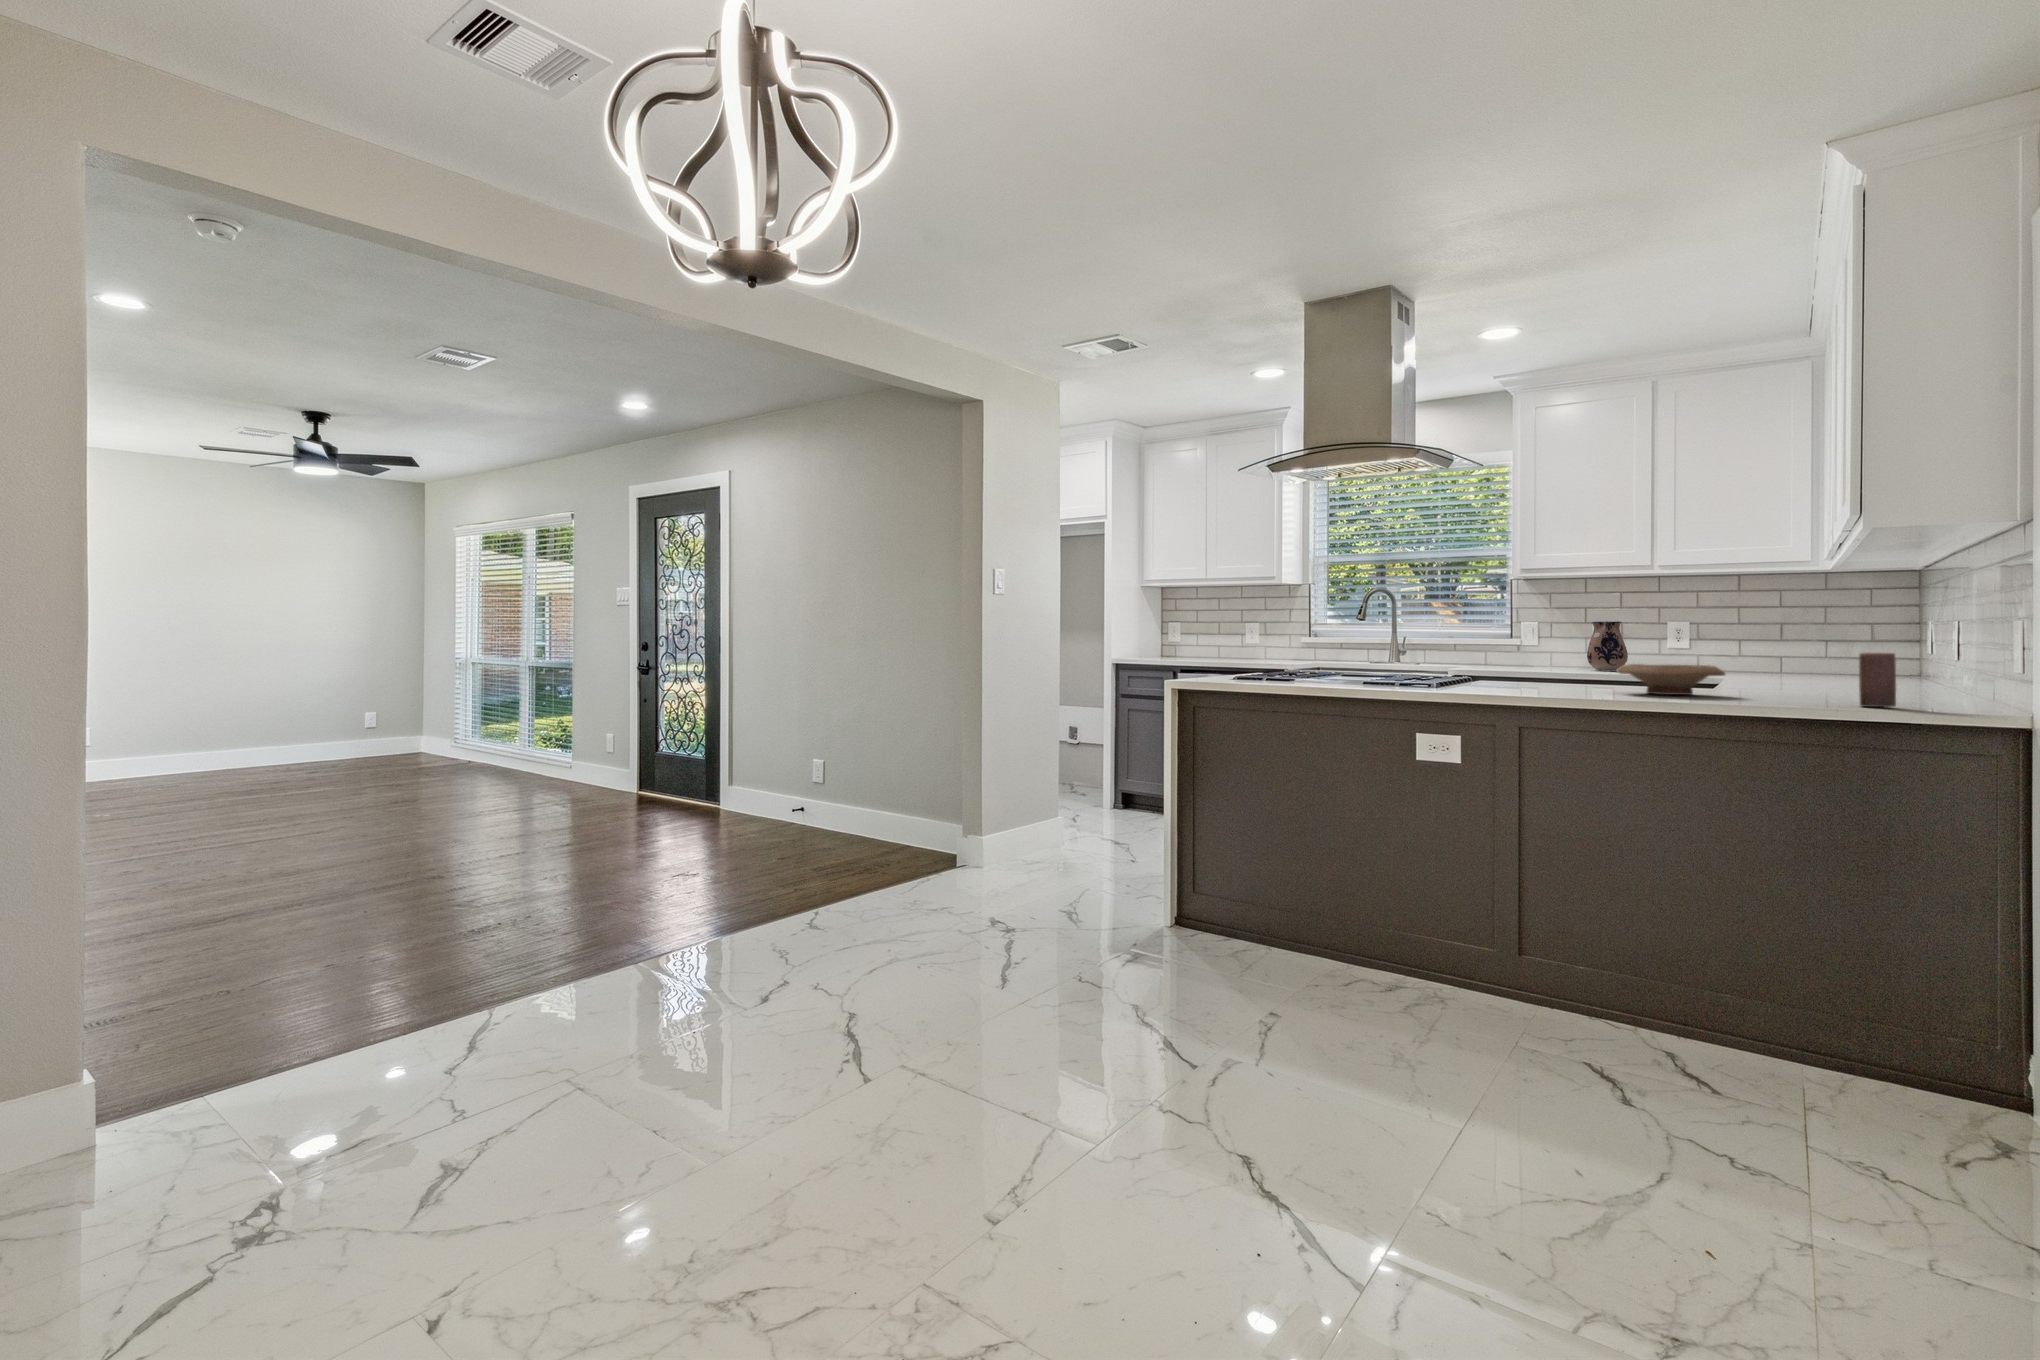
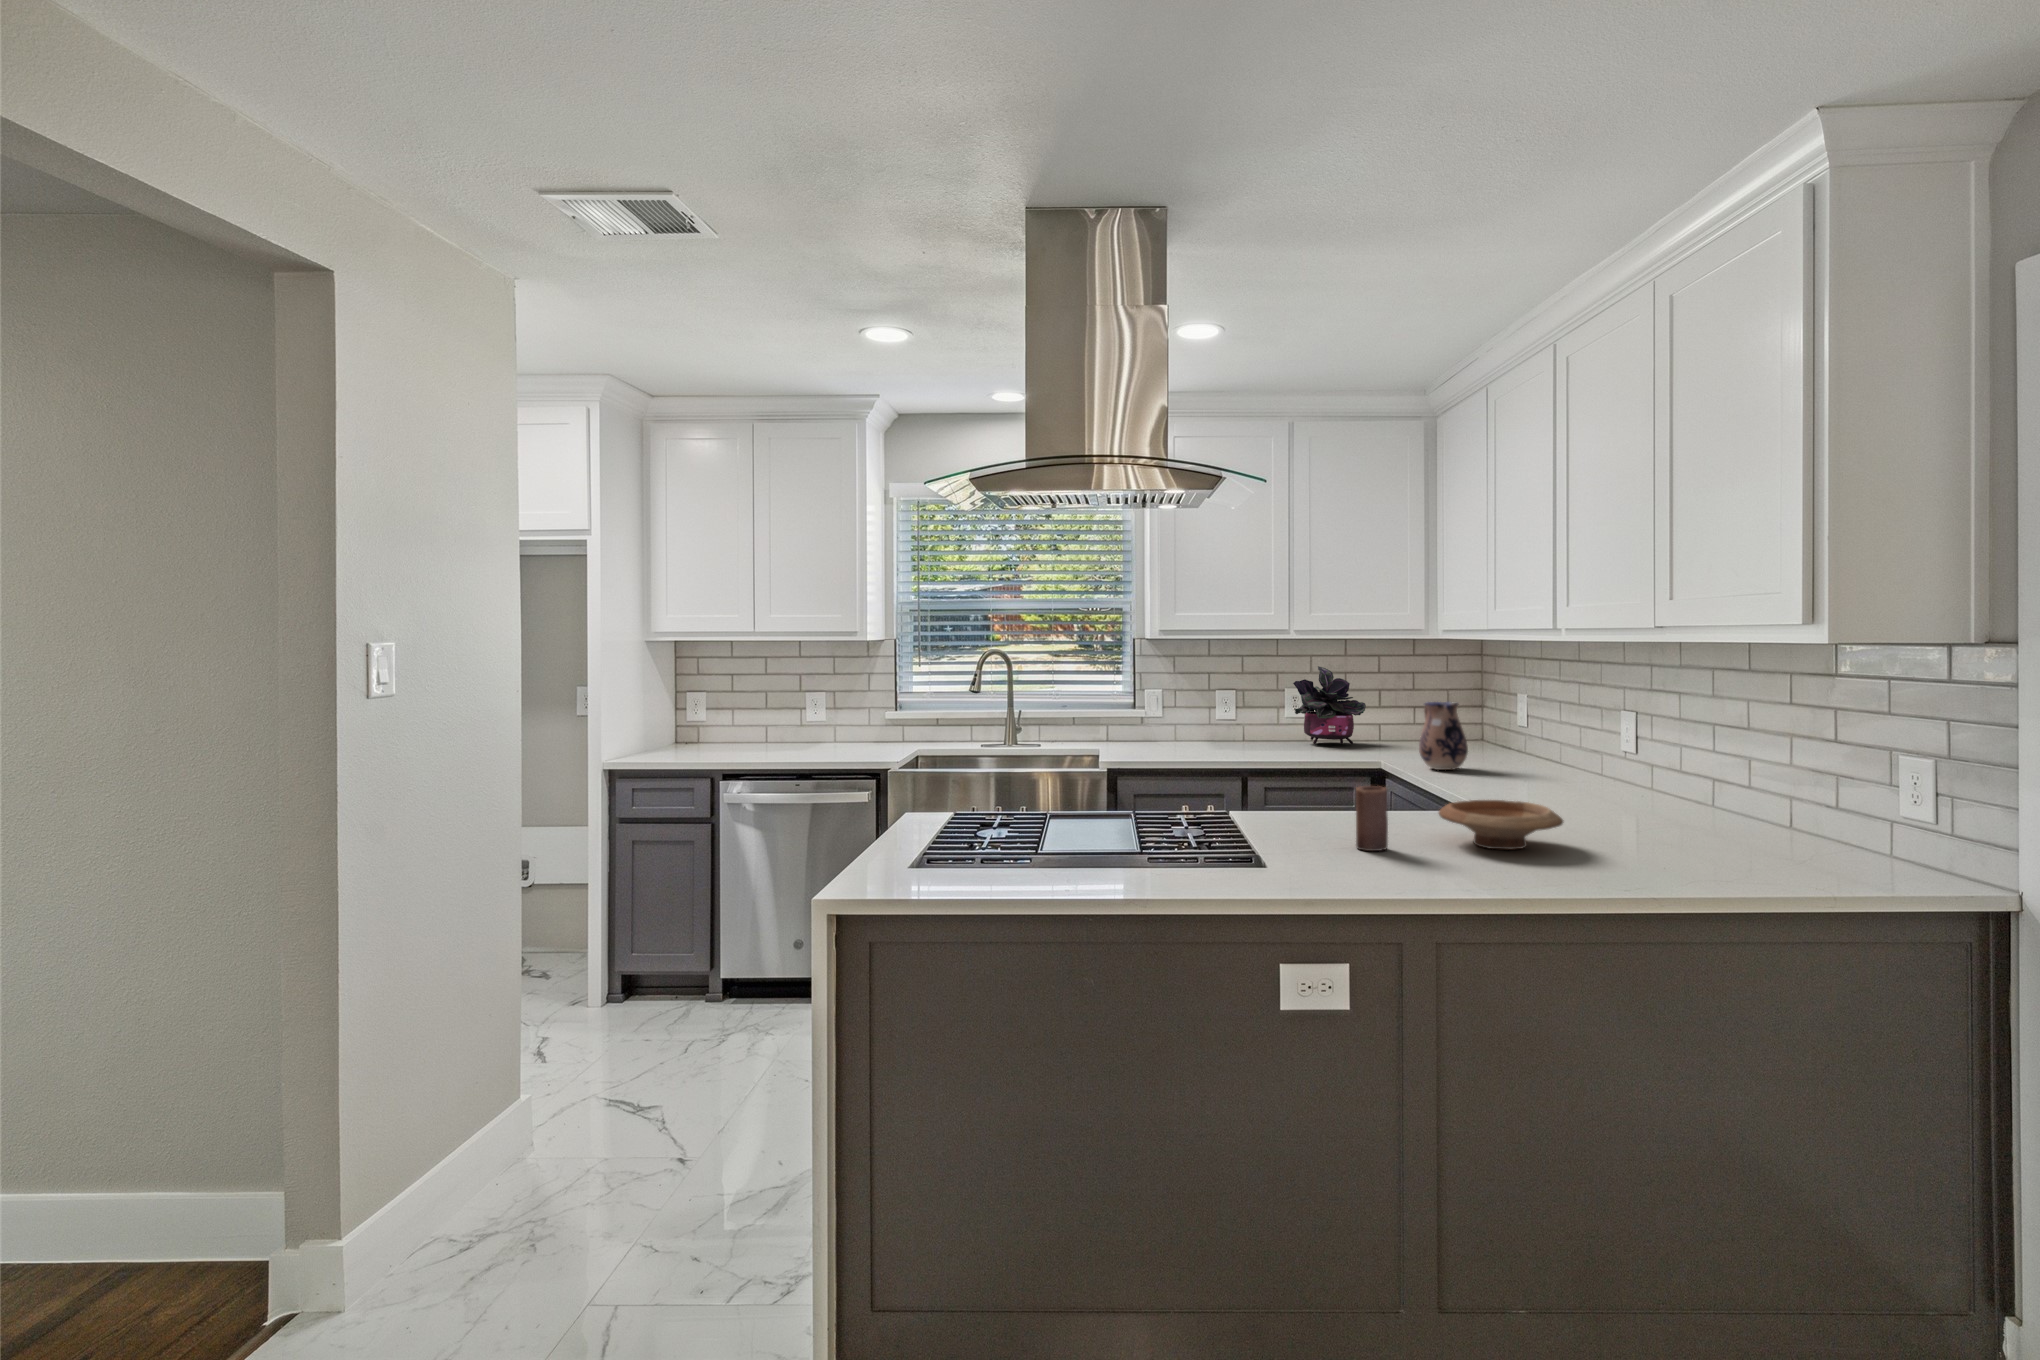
potted plant: none [1672,602,1754,674] -> present [1293,666,1366,744]
ceramic pitcher: present [1587,621,1628,670] -> present [1419,702,1468,770]
candle: present [1859,653,1896,707] -> present [1356,786,1388,851]

